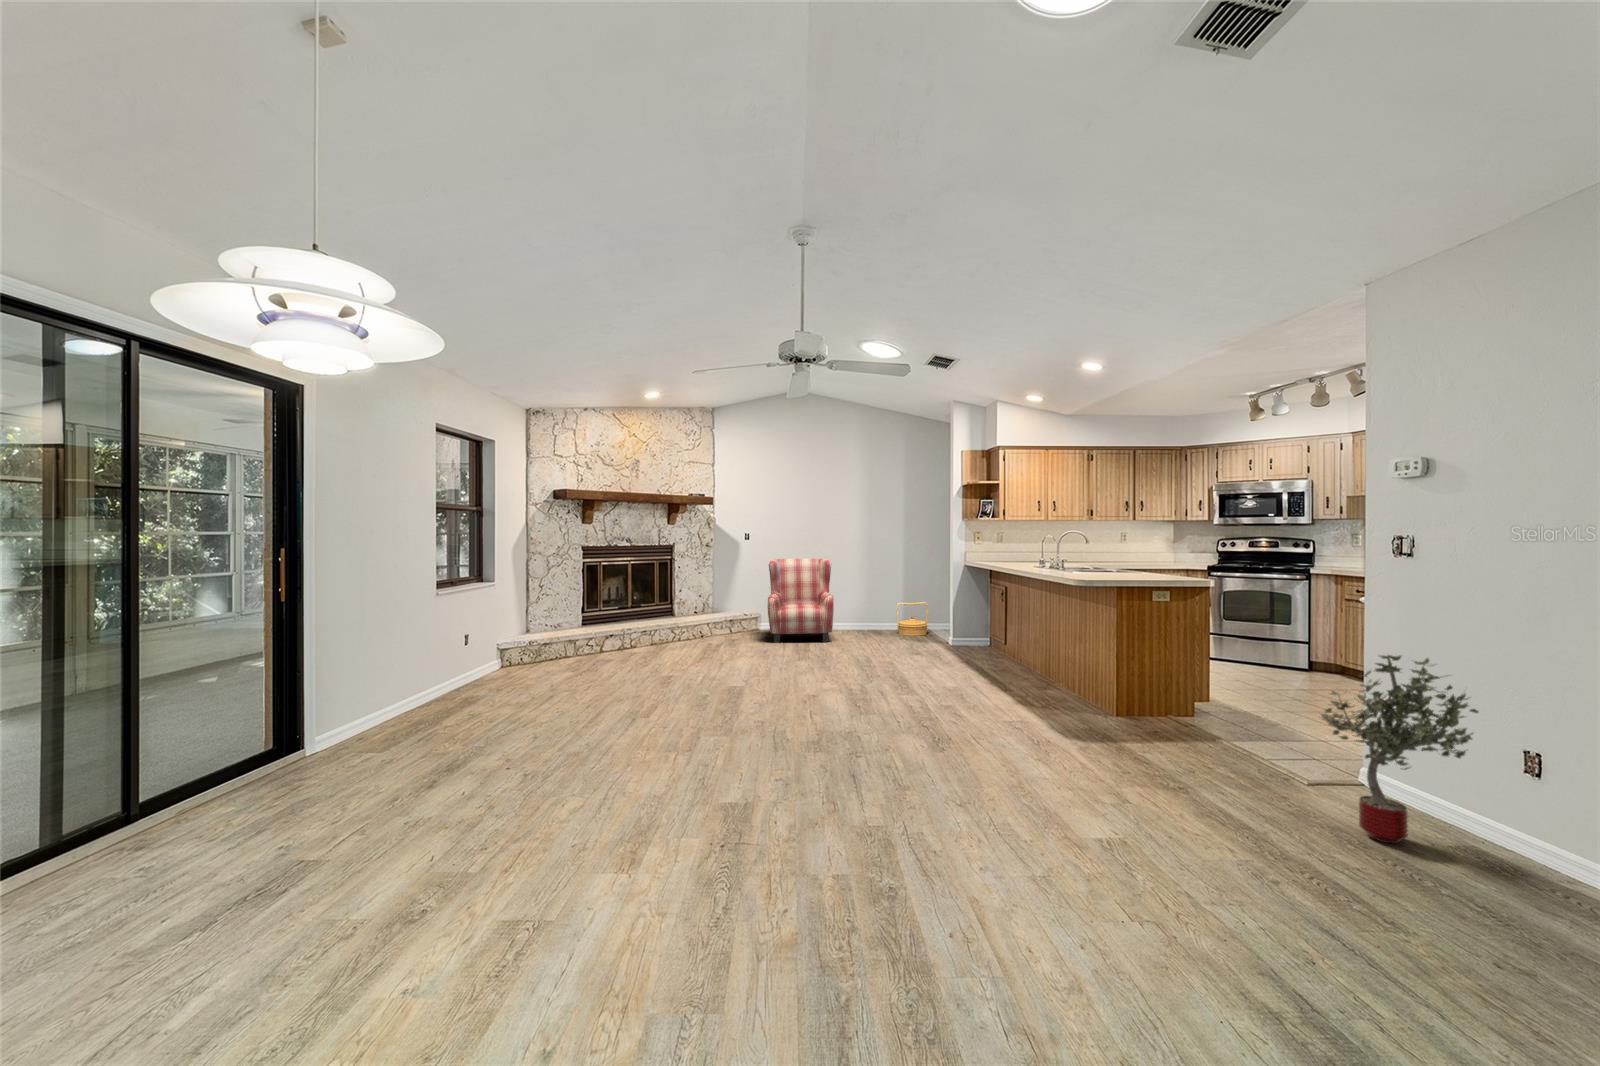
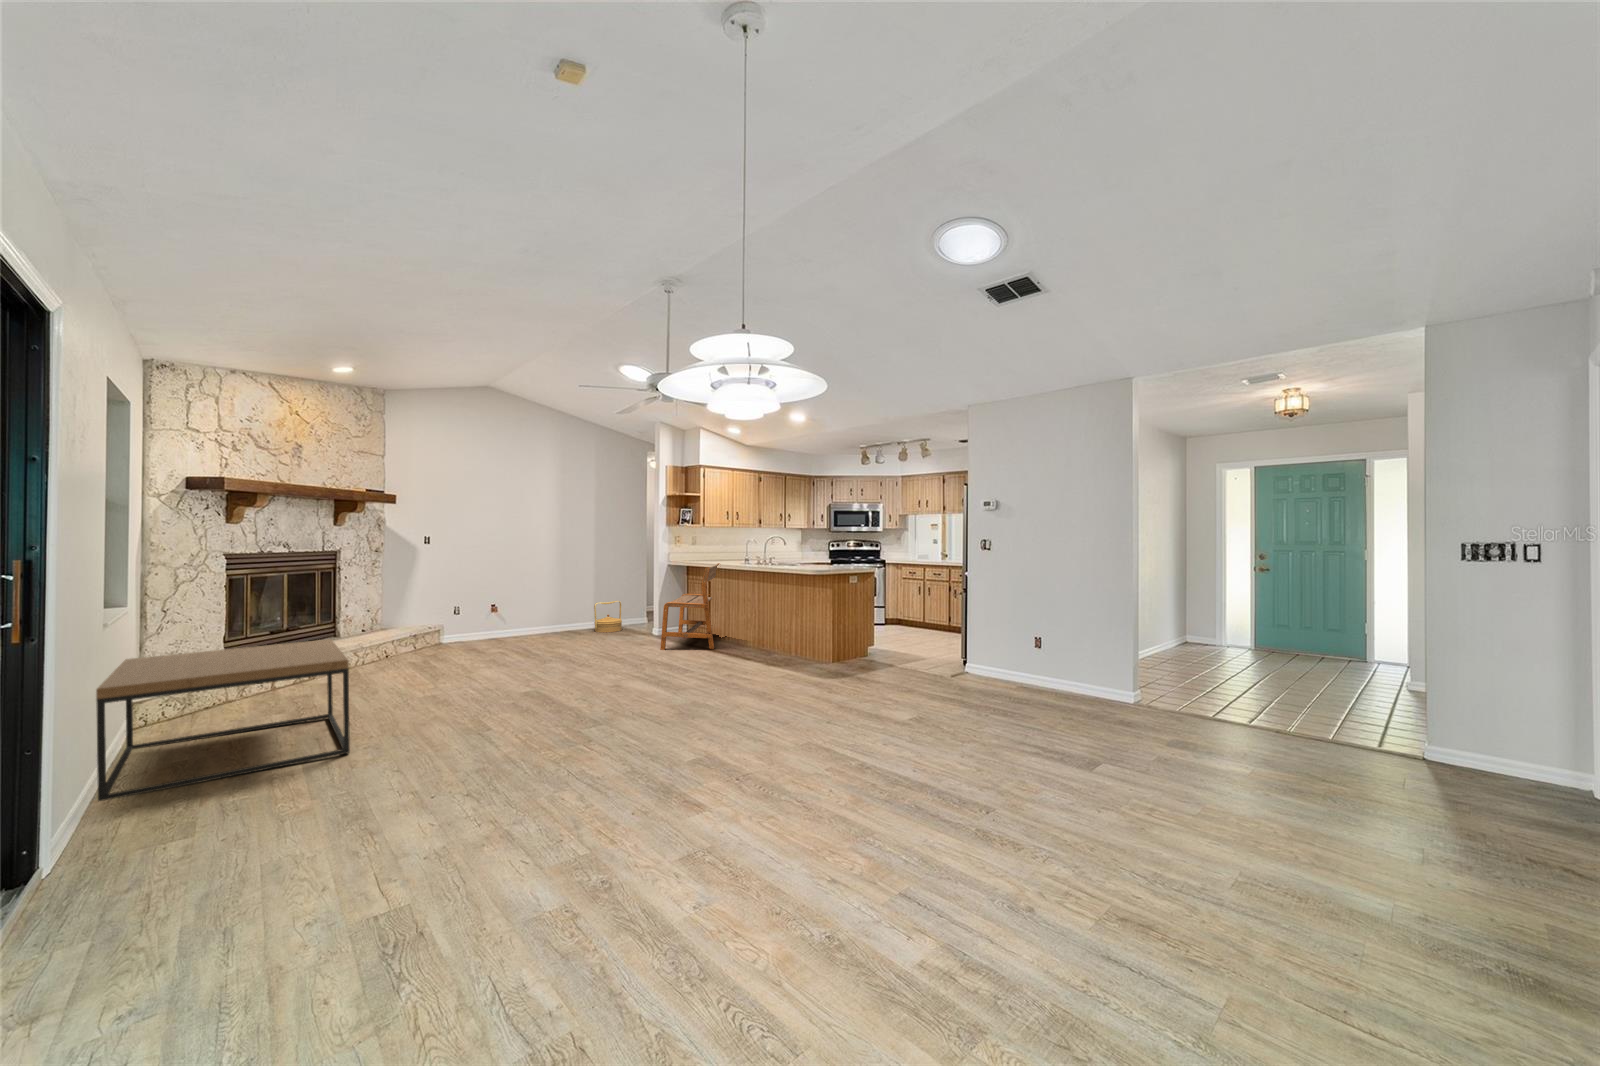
armchair: present [768,558,834,643] -> none [465,563,550,652]
bench: none [924,566,1024,672] -> present [660,563,720,650]
coffee table: none [380,622,579,726] -> present [96,639,350,801]
potted tree: present [1321,655,1478,843] -> none [966,594,1037,689]

